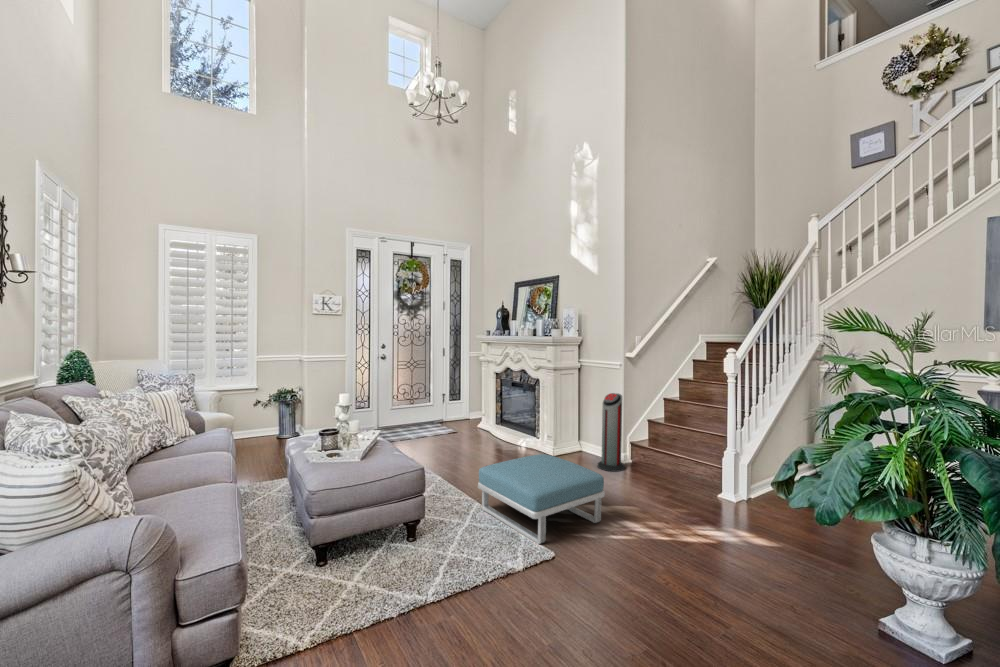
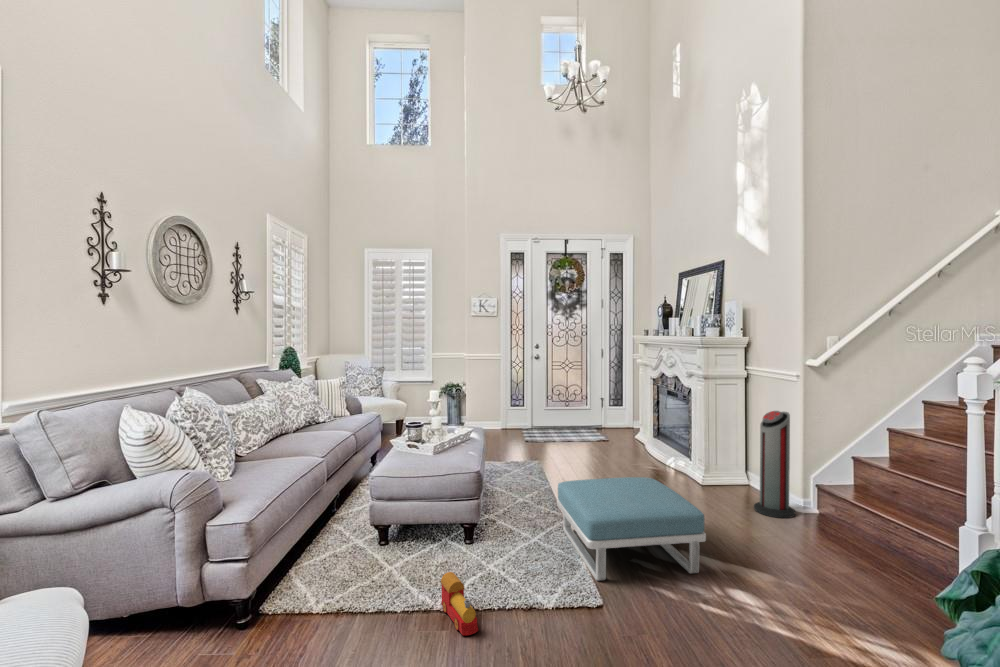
toy train: none [433,565,483,618] -> present [441,572,478,635]

